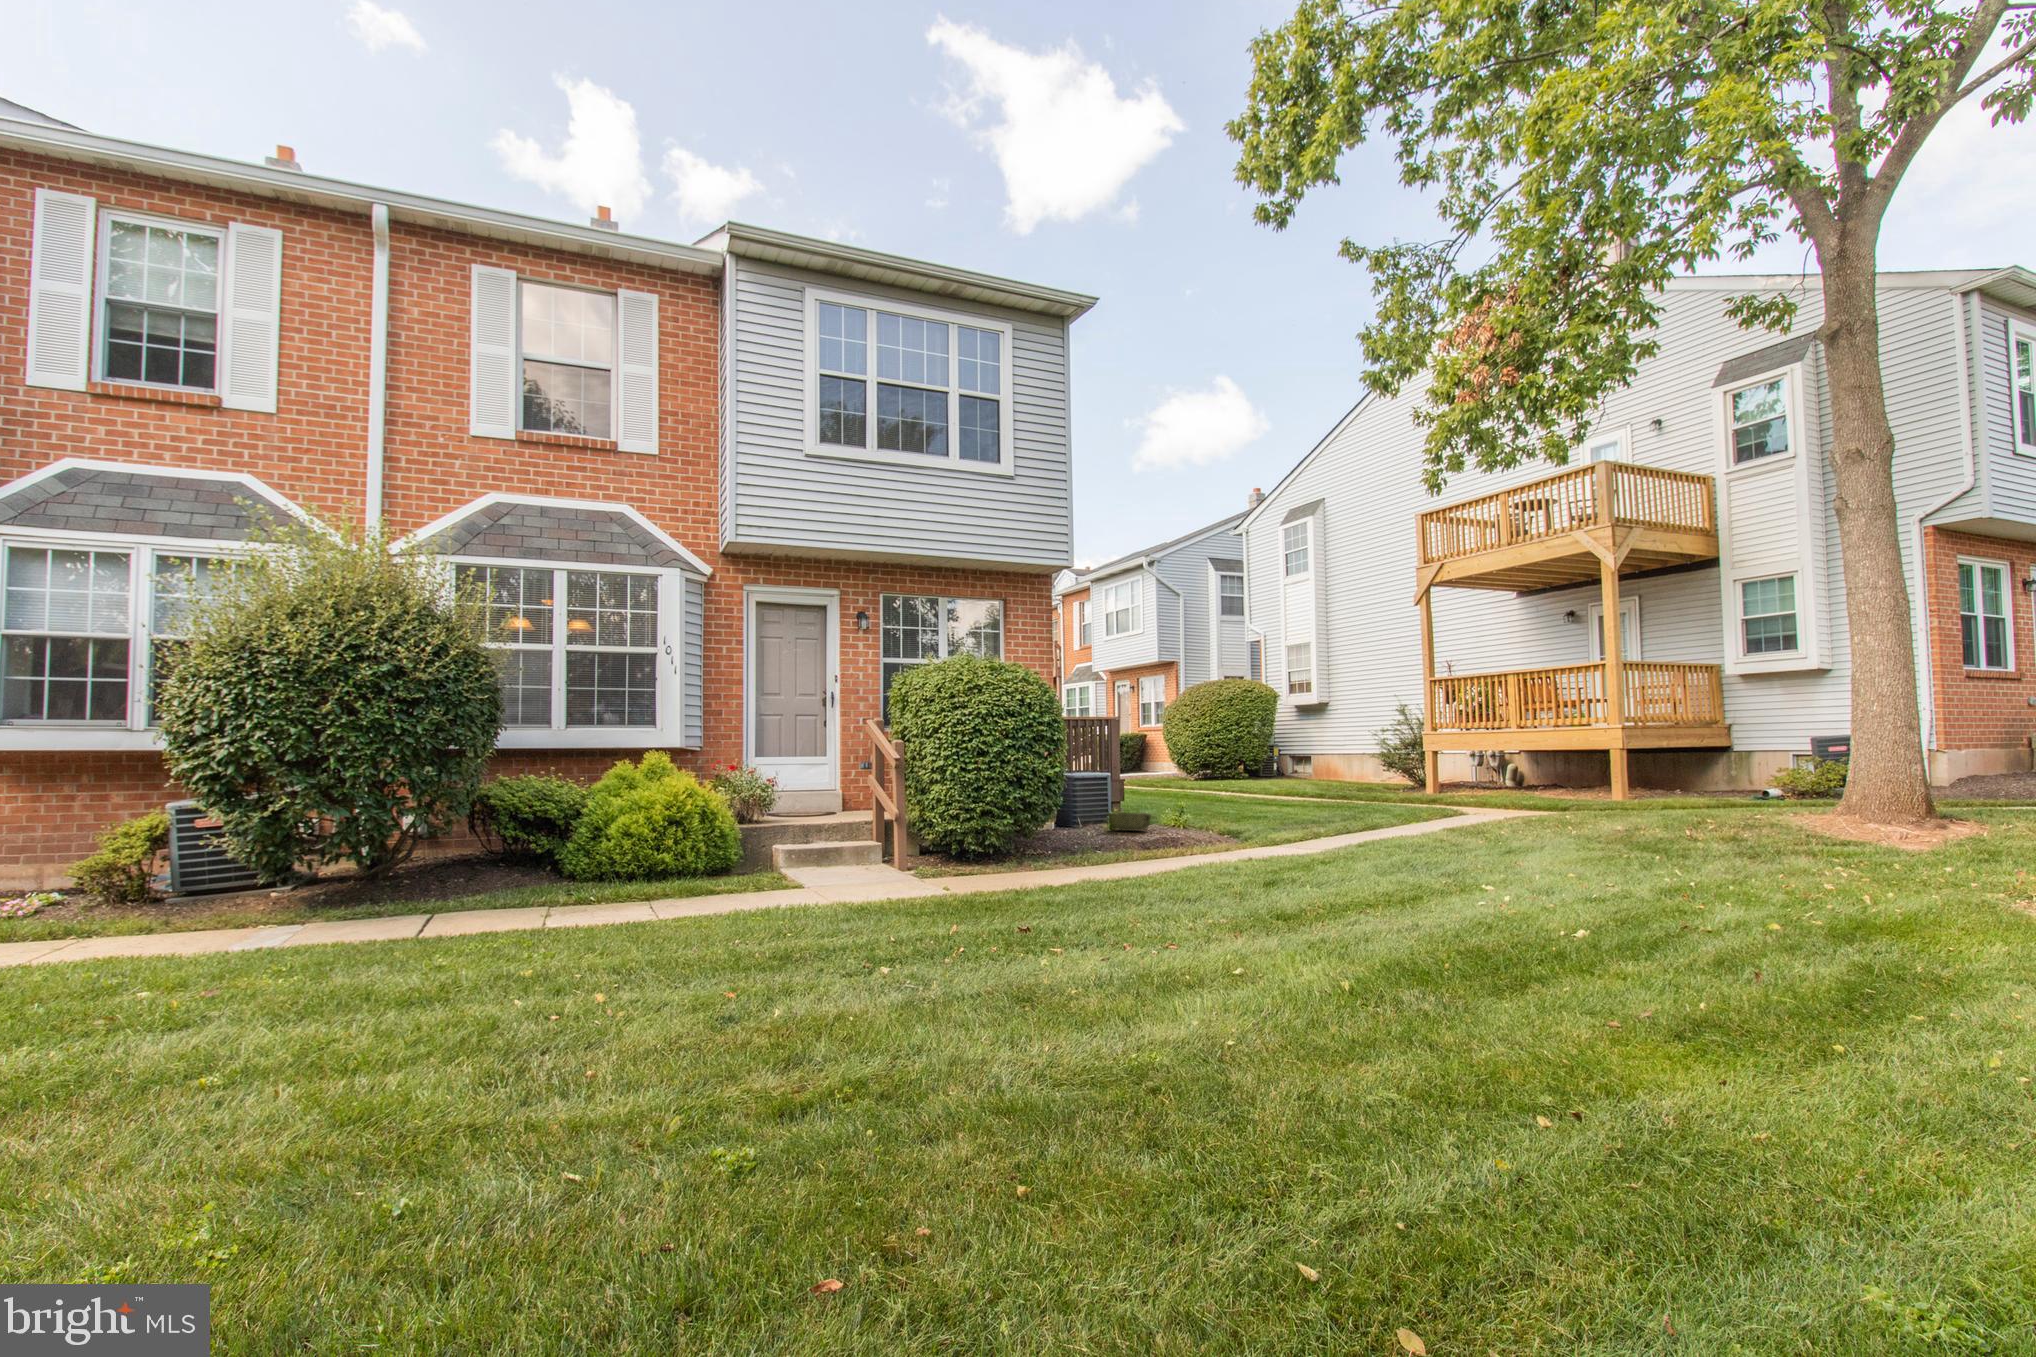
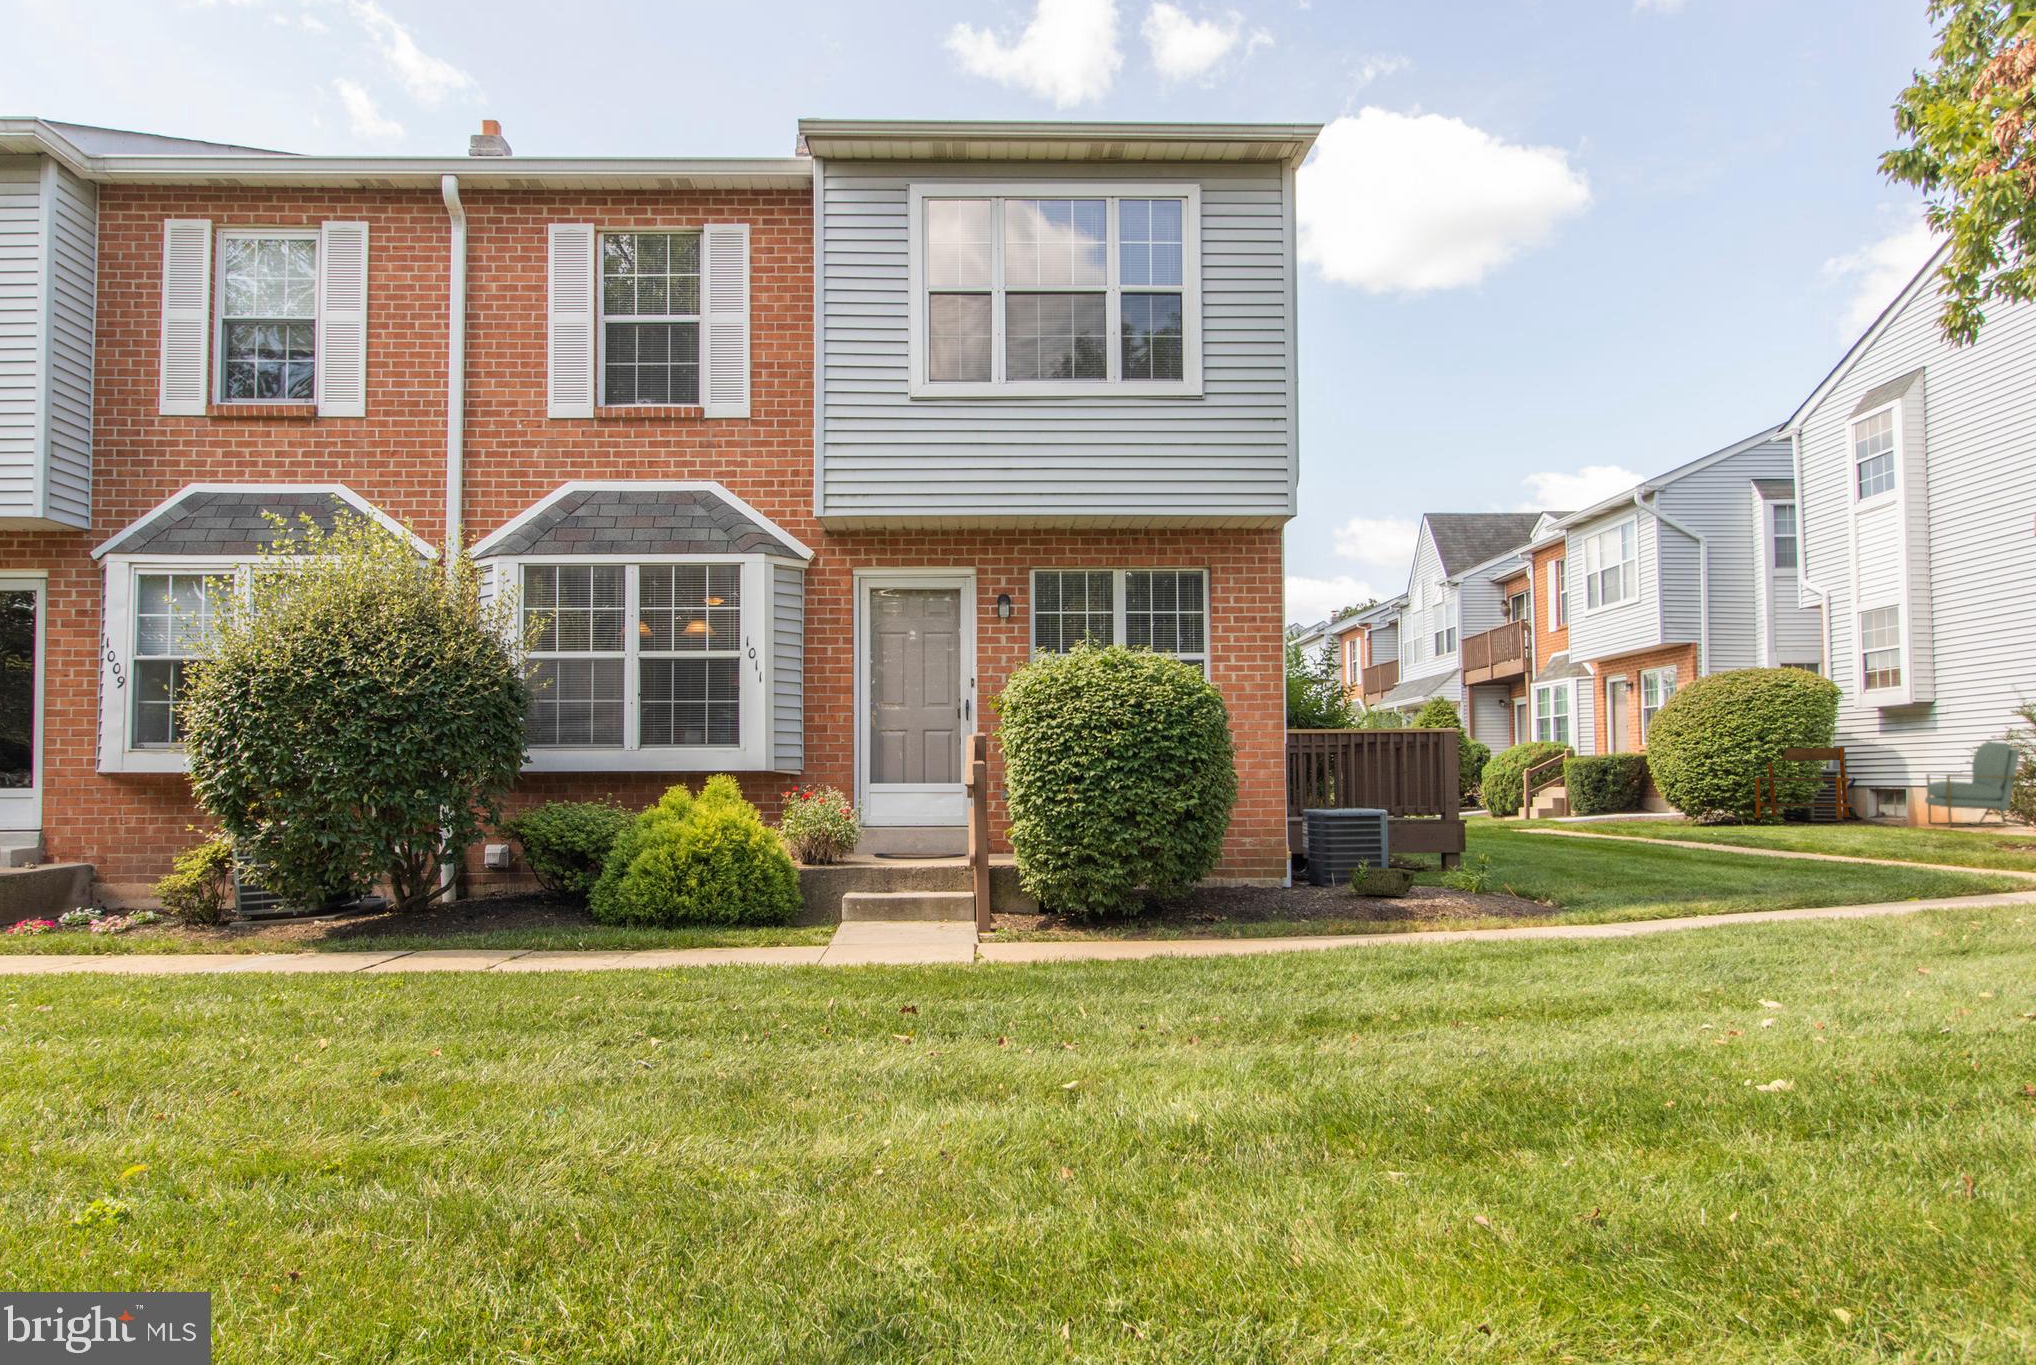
chair: none [1334,728,1390,778] -> present [1925,742,2030,827]
bench: none [1234,729,1285,774] -> present [1755,747,1851,819]

